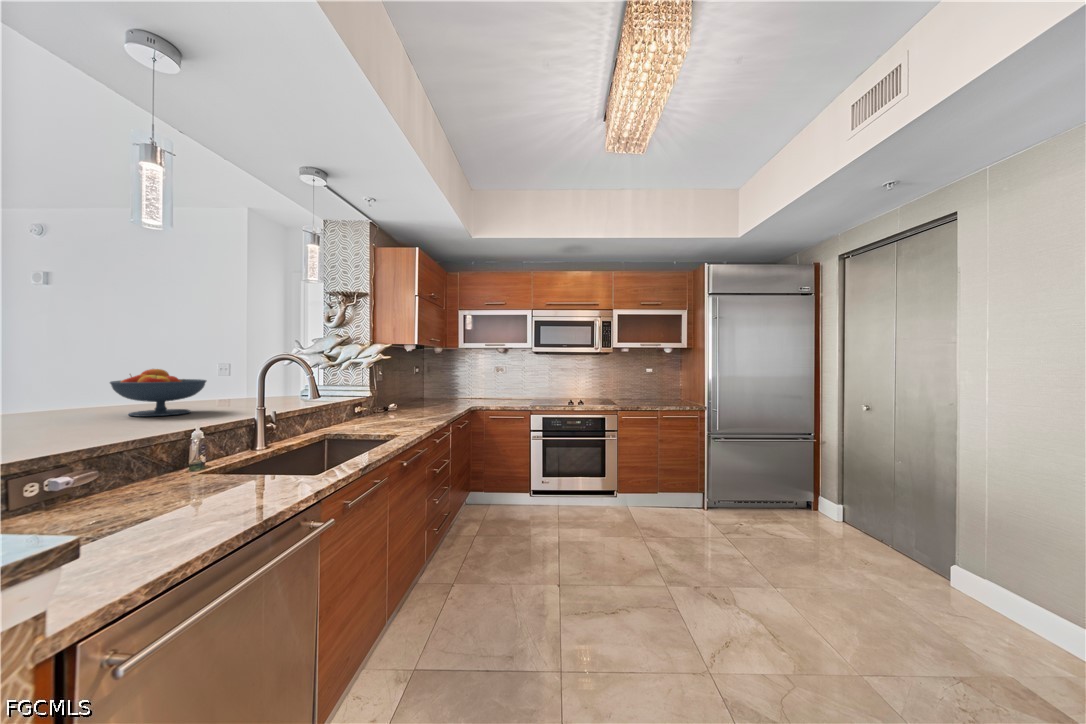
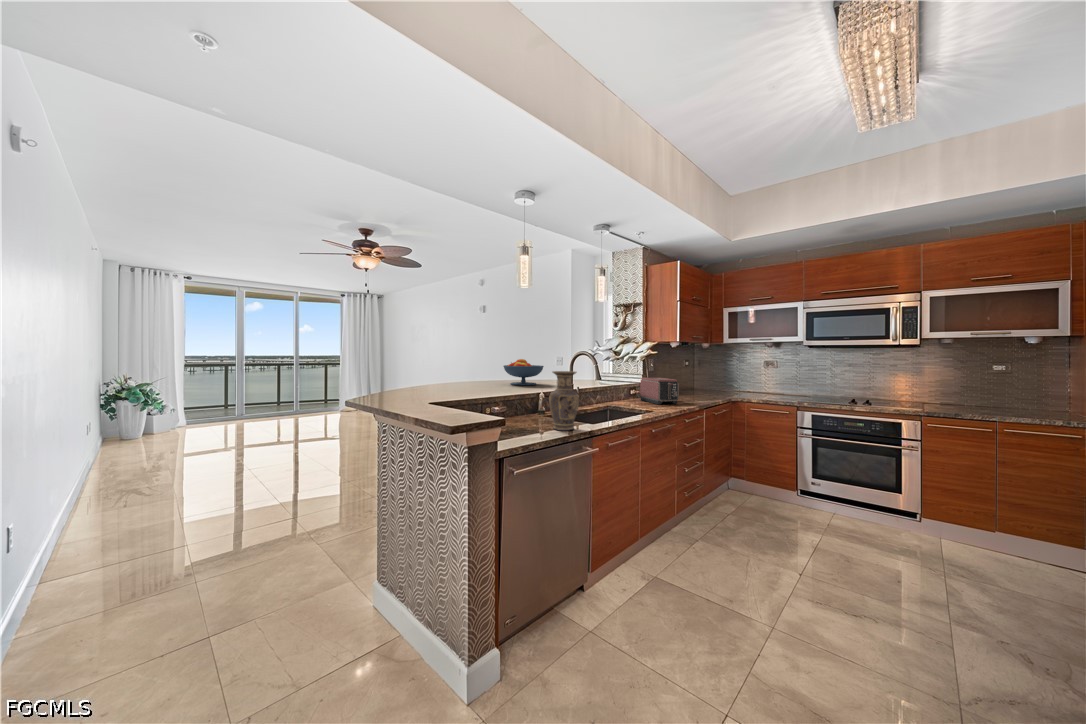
toaster: none [368,389,420,424] -> present [640,377,679,404]
vase: none [233,390,294,495] -> present [549,371,579,431]

